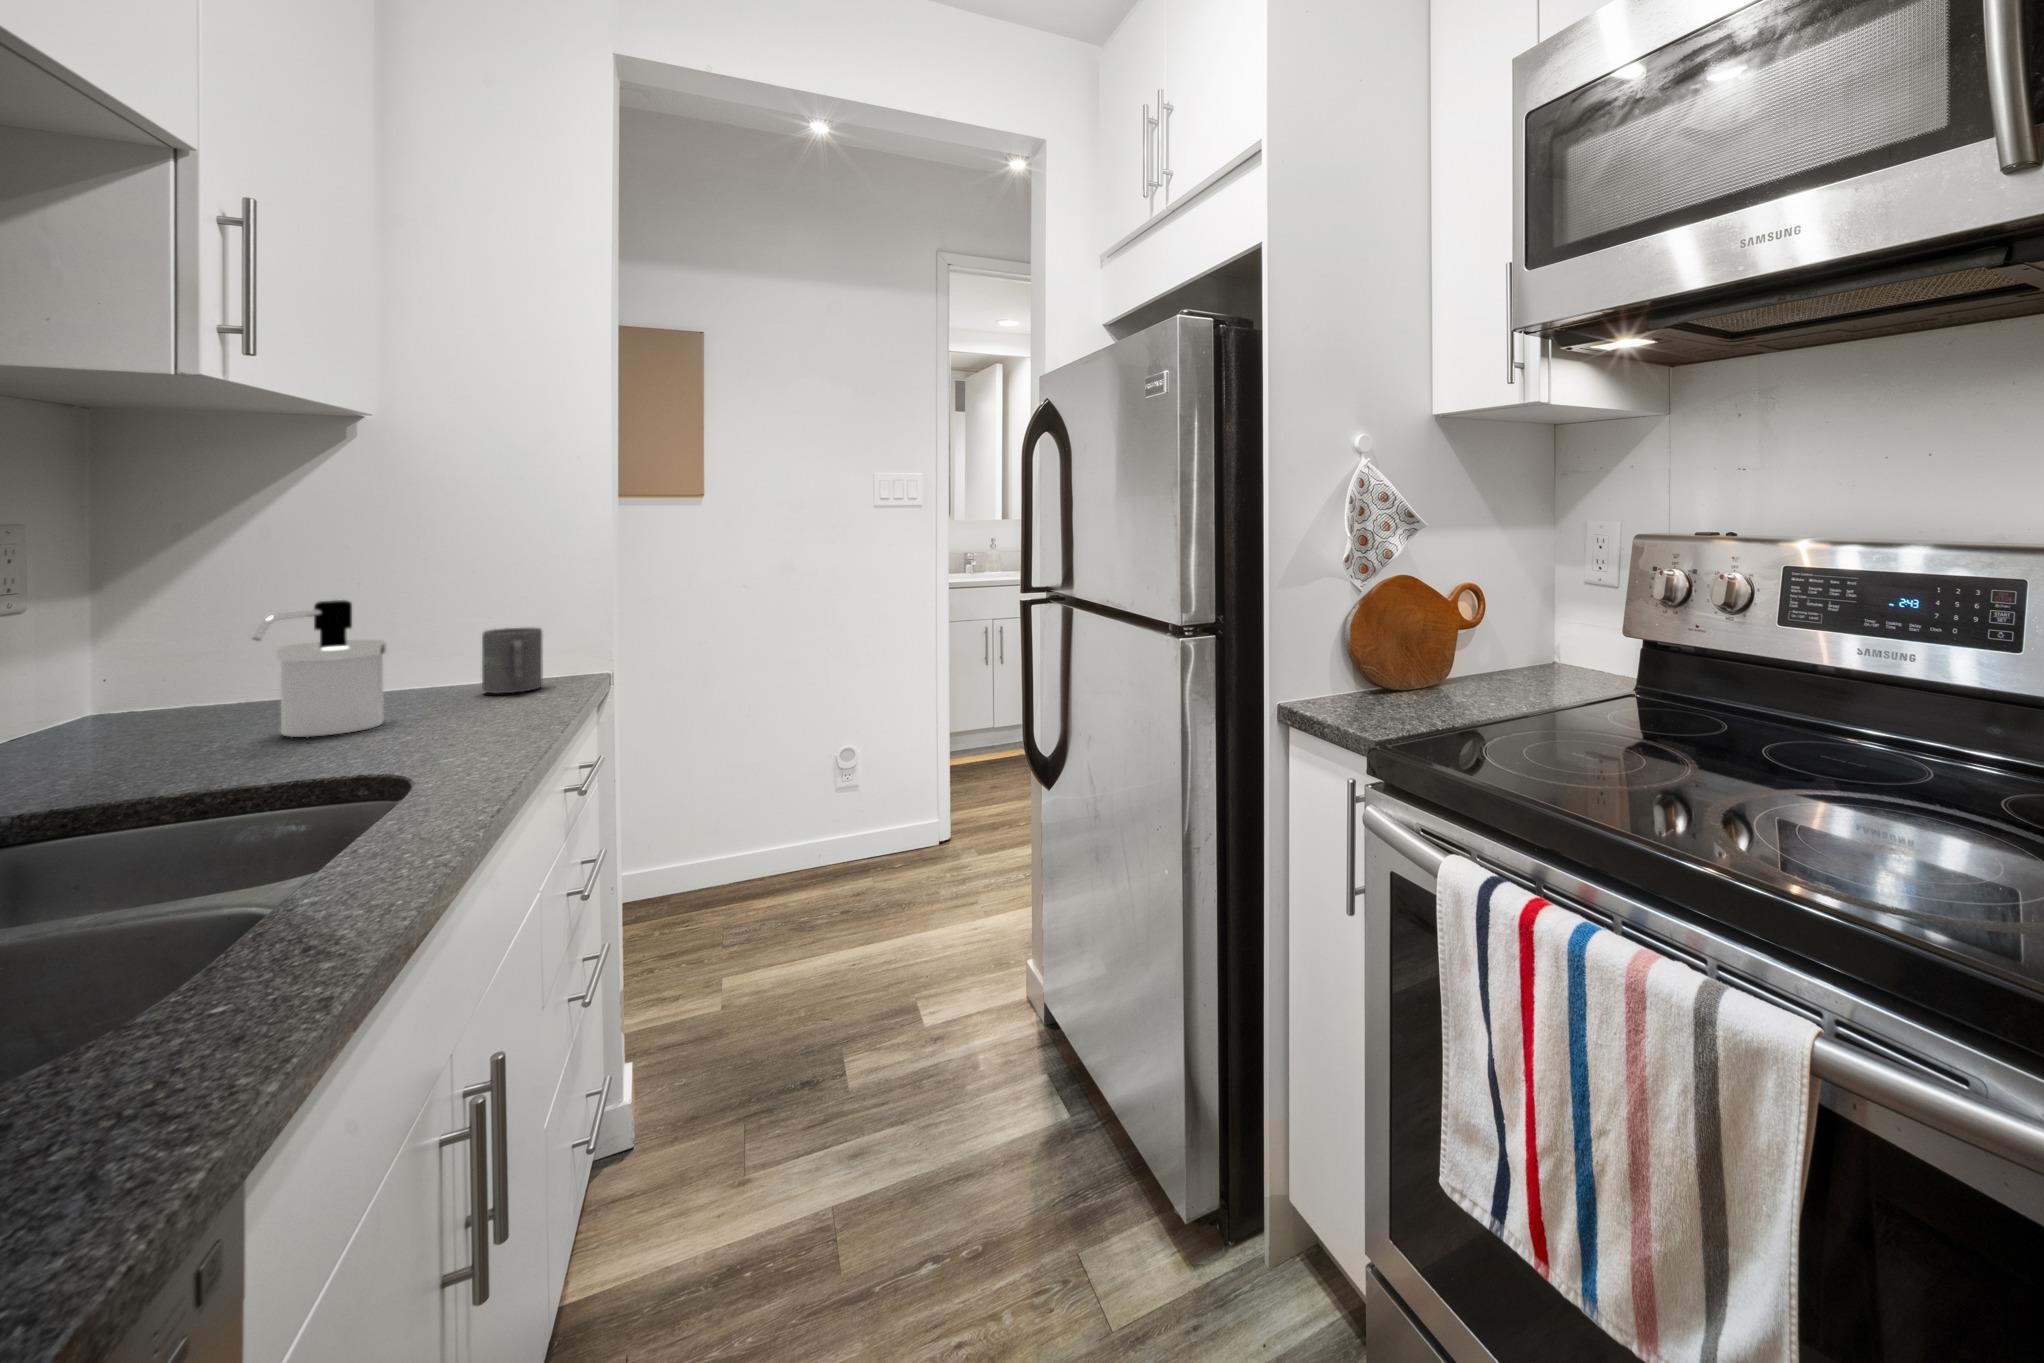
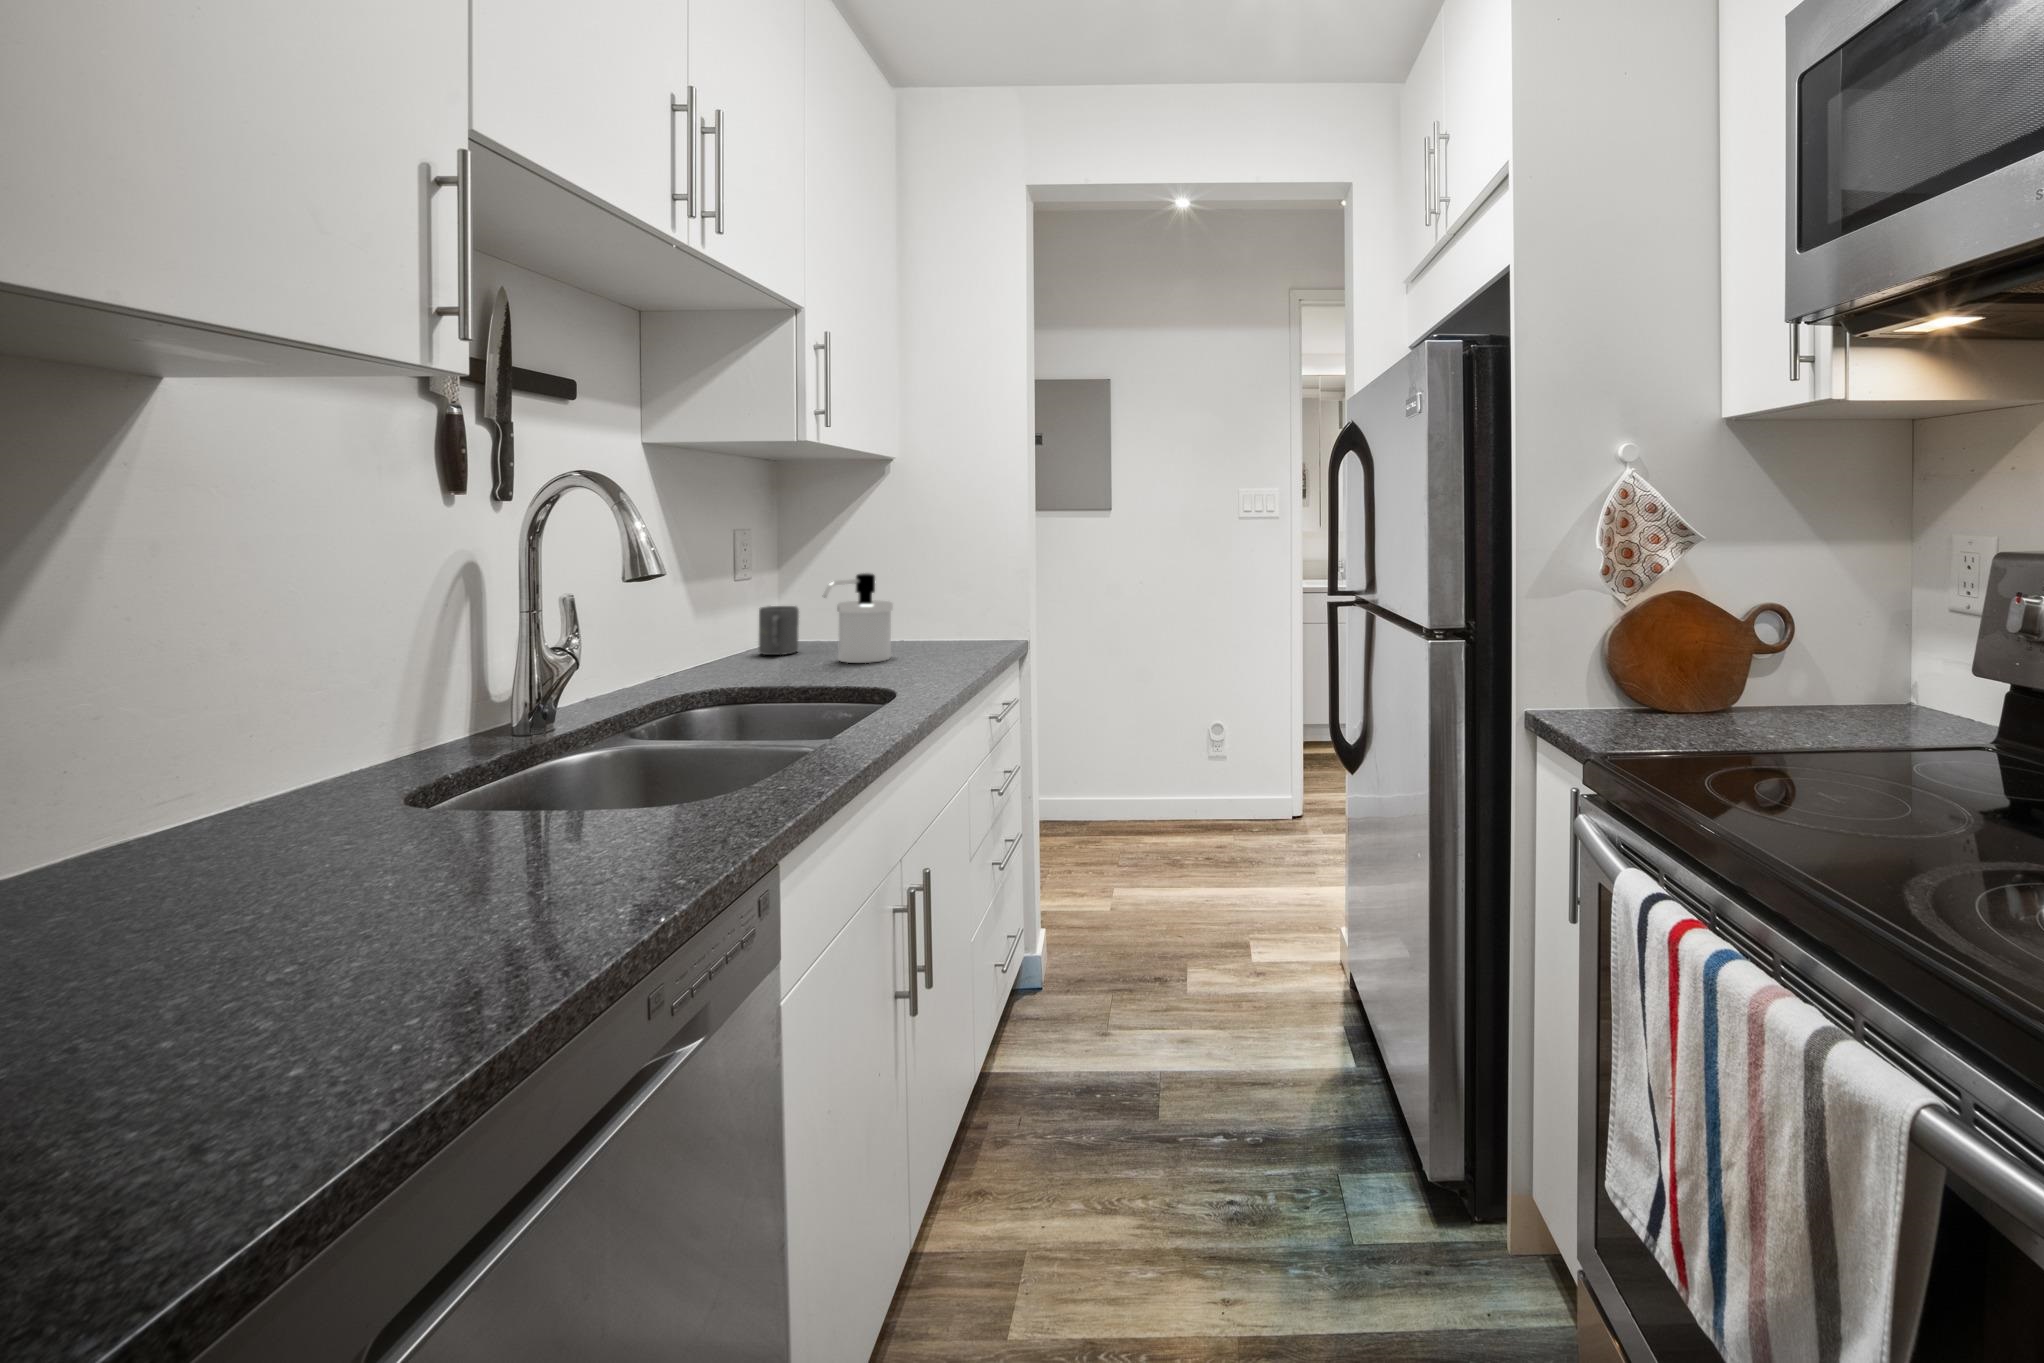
mug: present [482,627,543,693] -> present [759,606,799,655]

